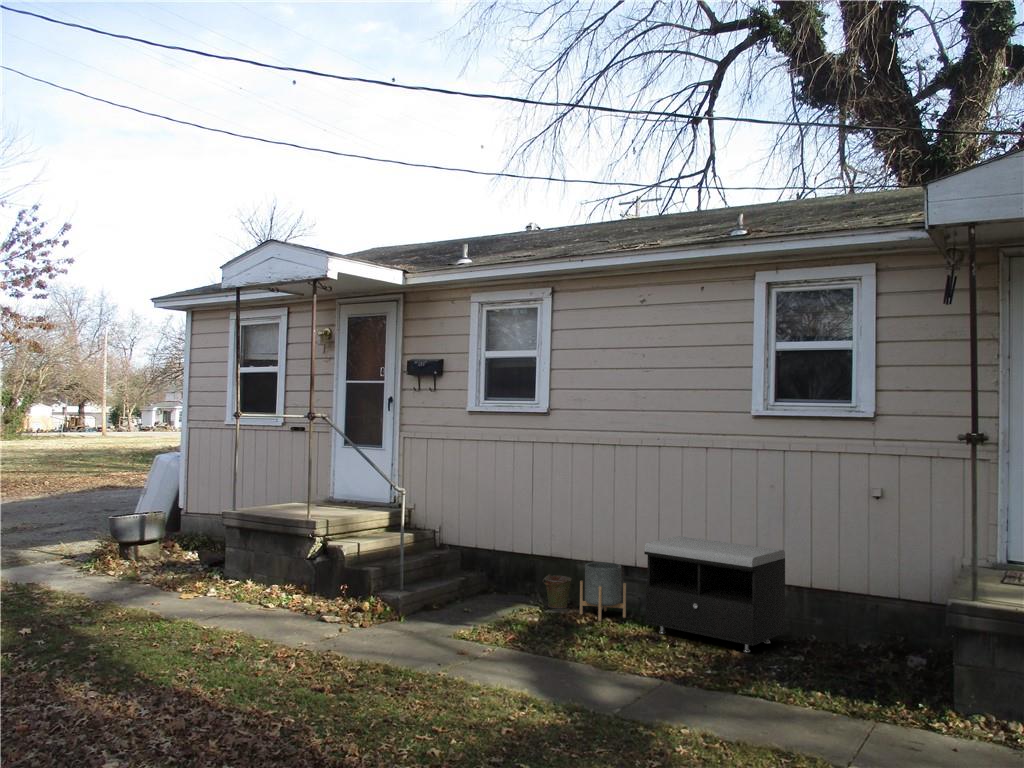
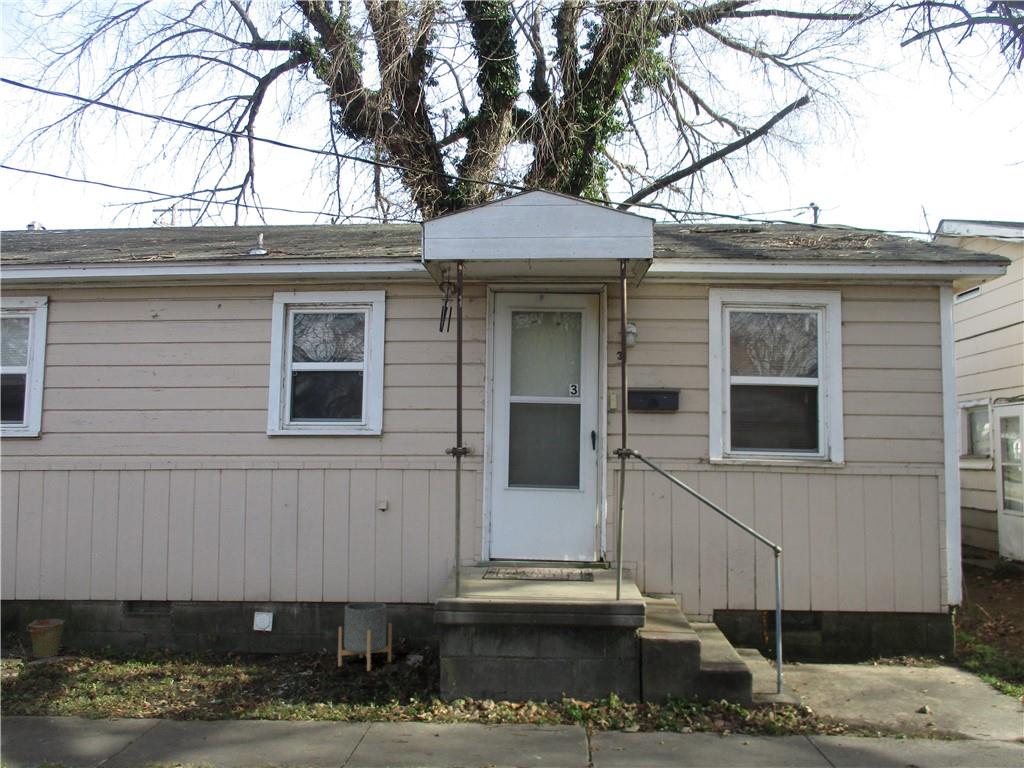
storage bench: present [644,536,785,652] -> none [148,562,298,674]
planter: present [580,562,626,621] -> present [338,602,392,671]

